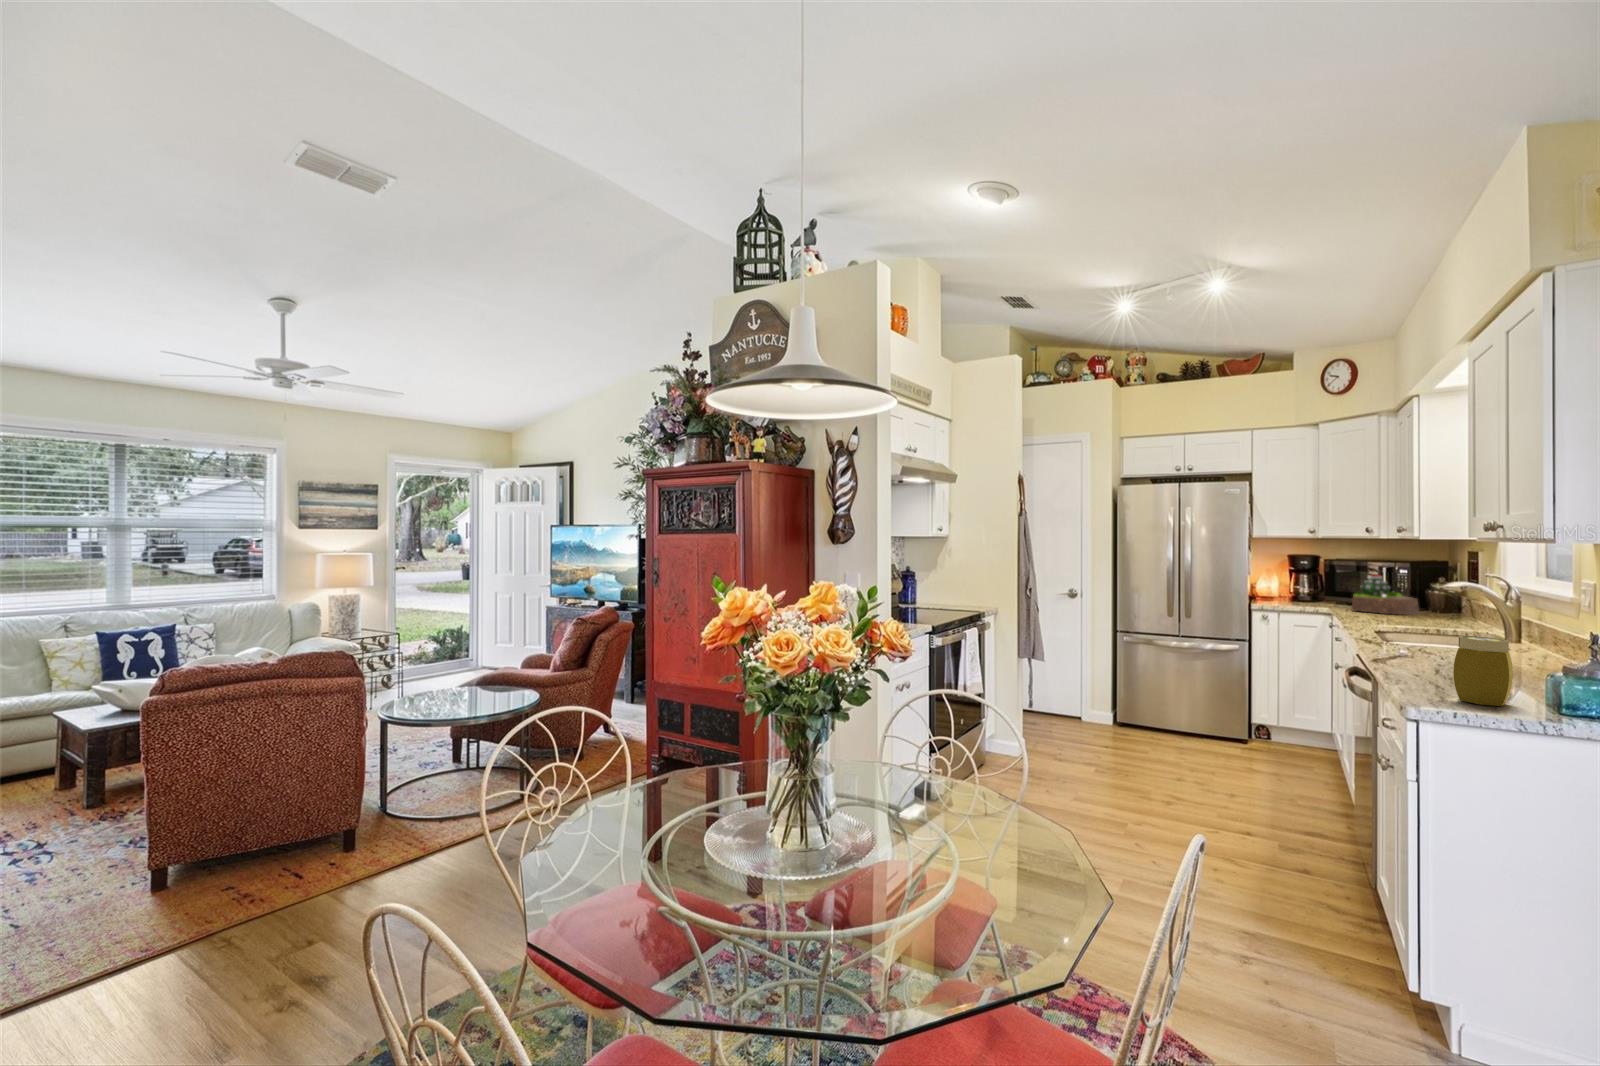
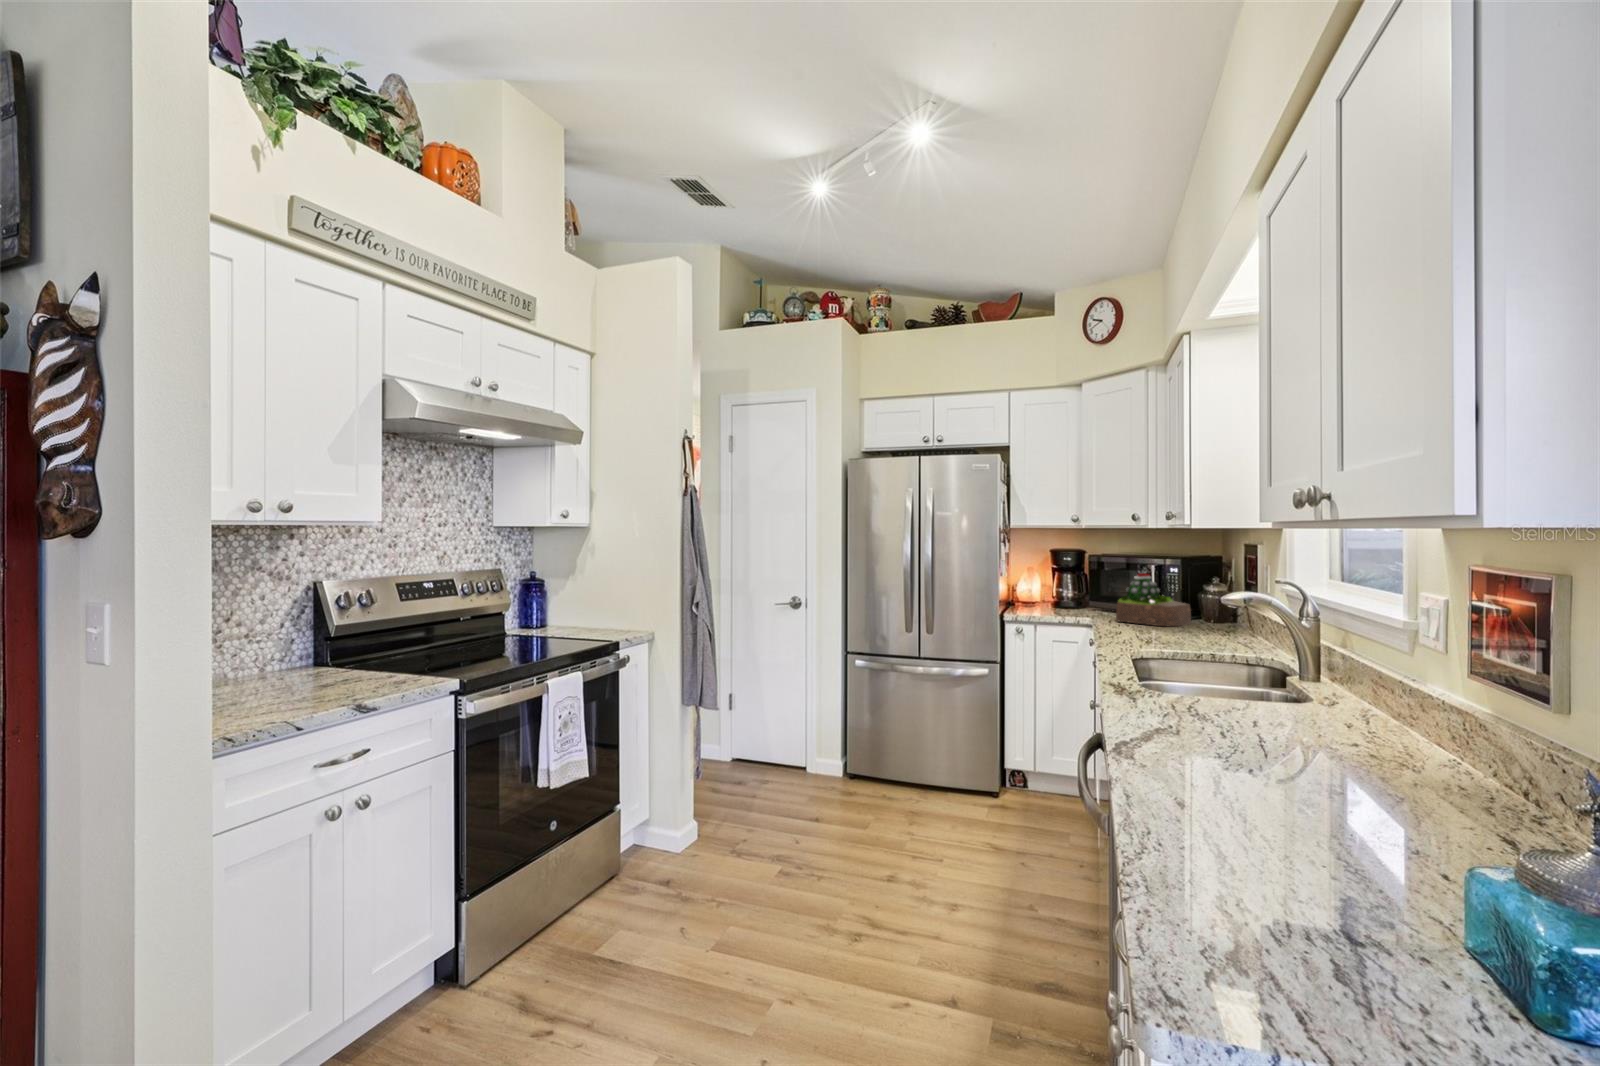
jar: present [1453,636,1513,706] -> none [1241,750,1370,946]

